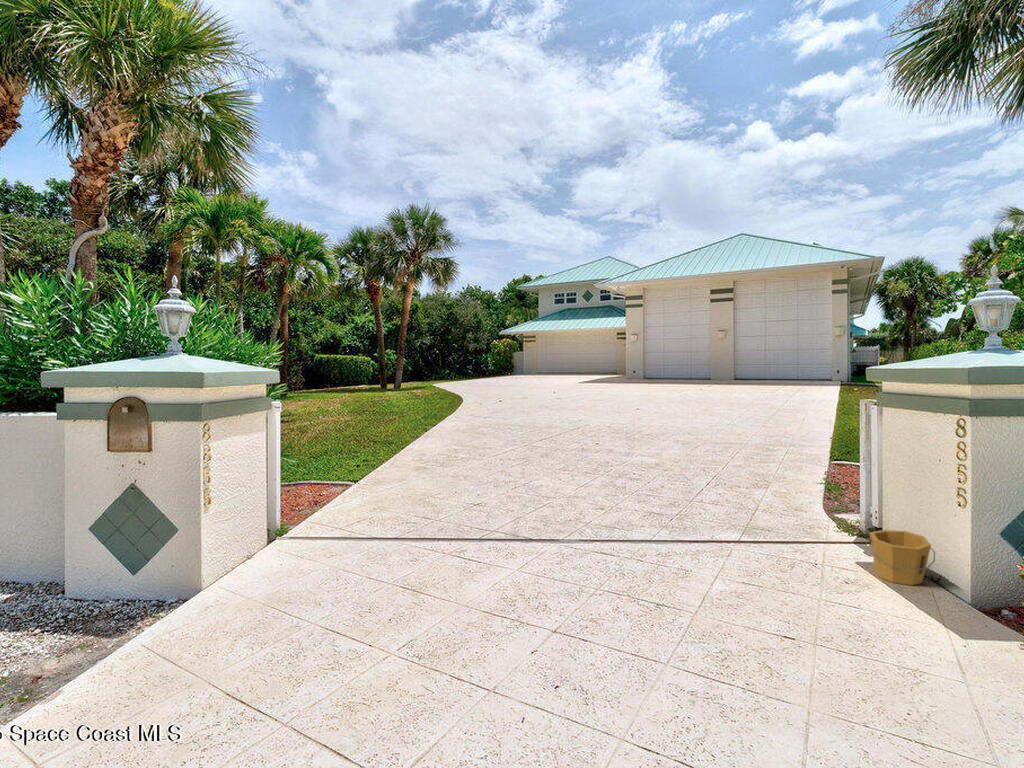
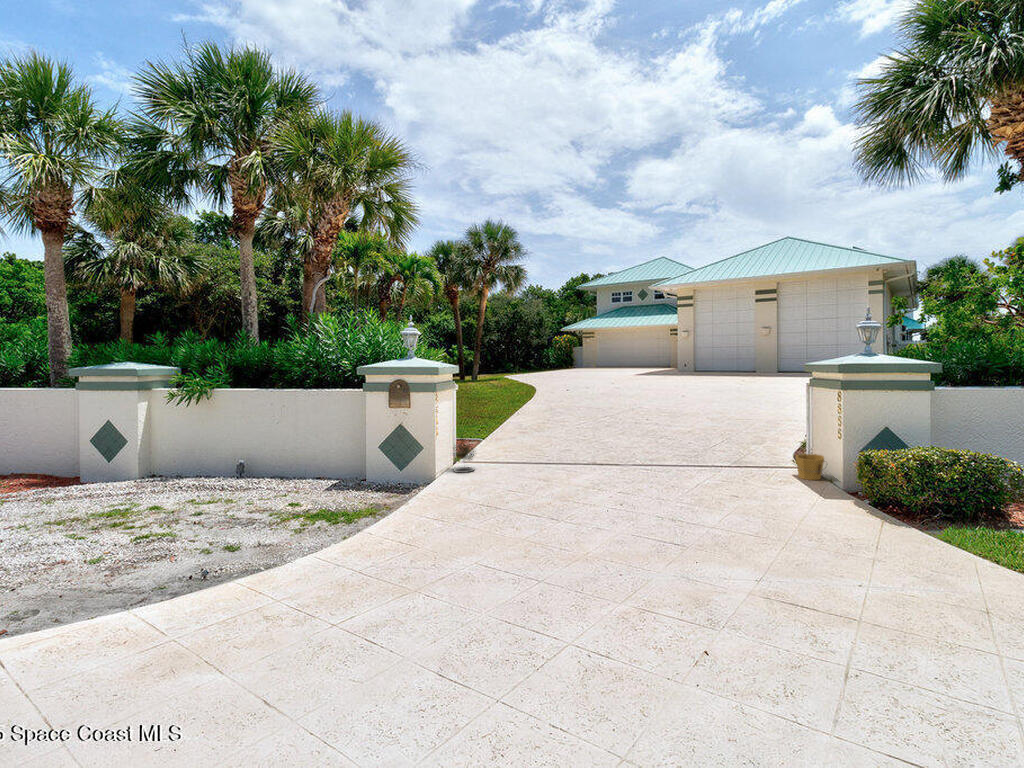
potted tree: none [234,496,289,576] -> present [454,437,474,473]

